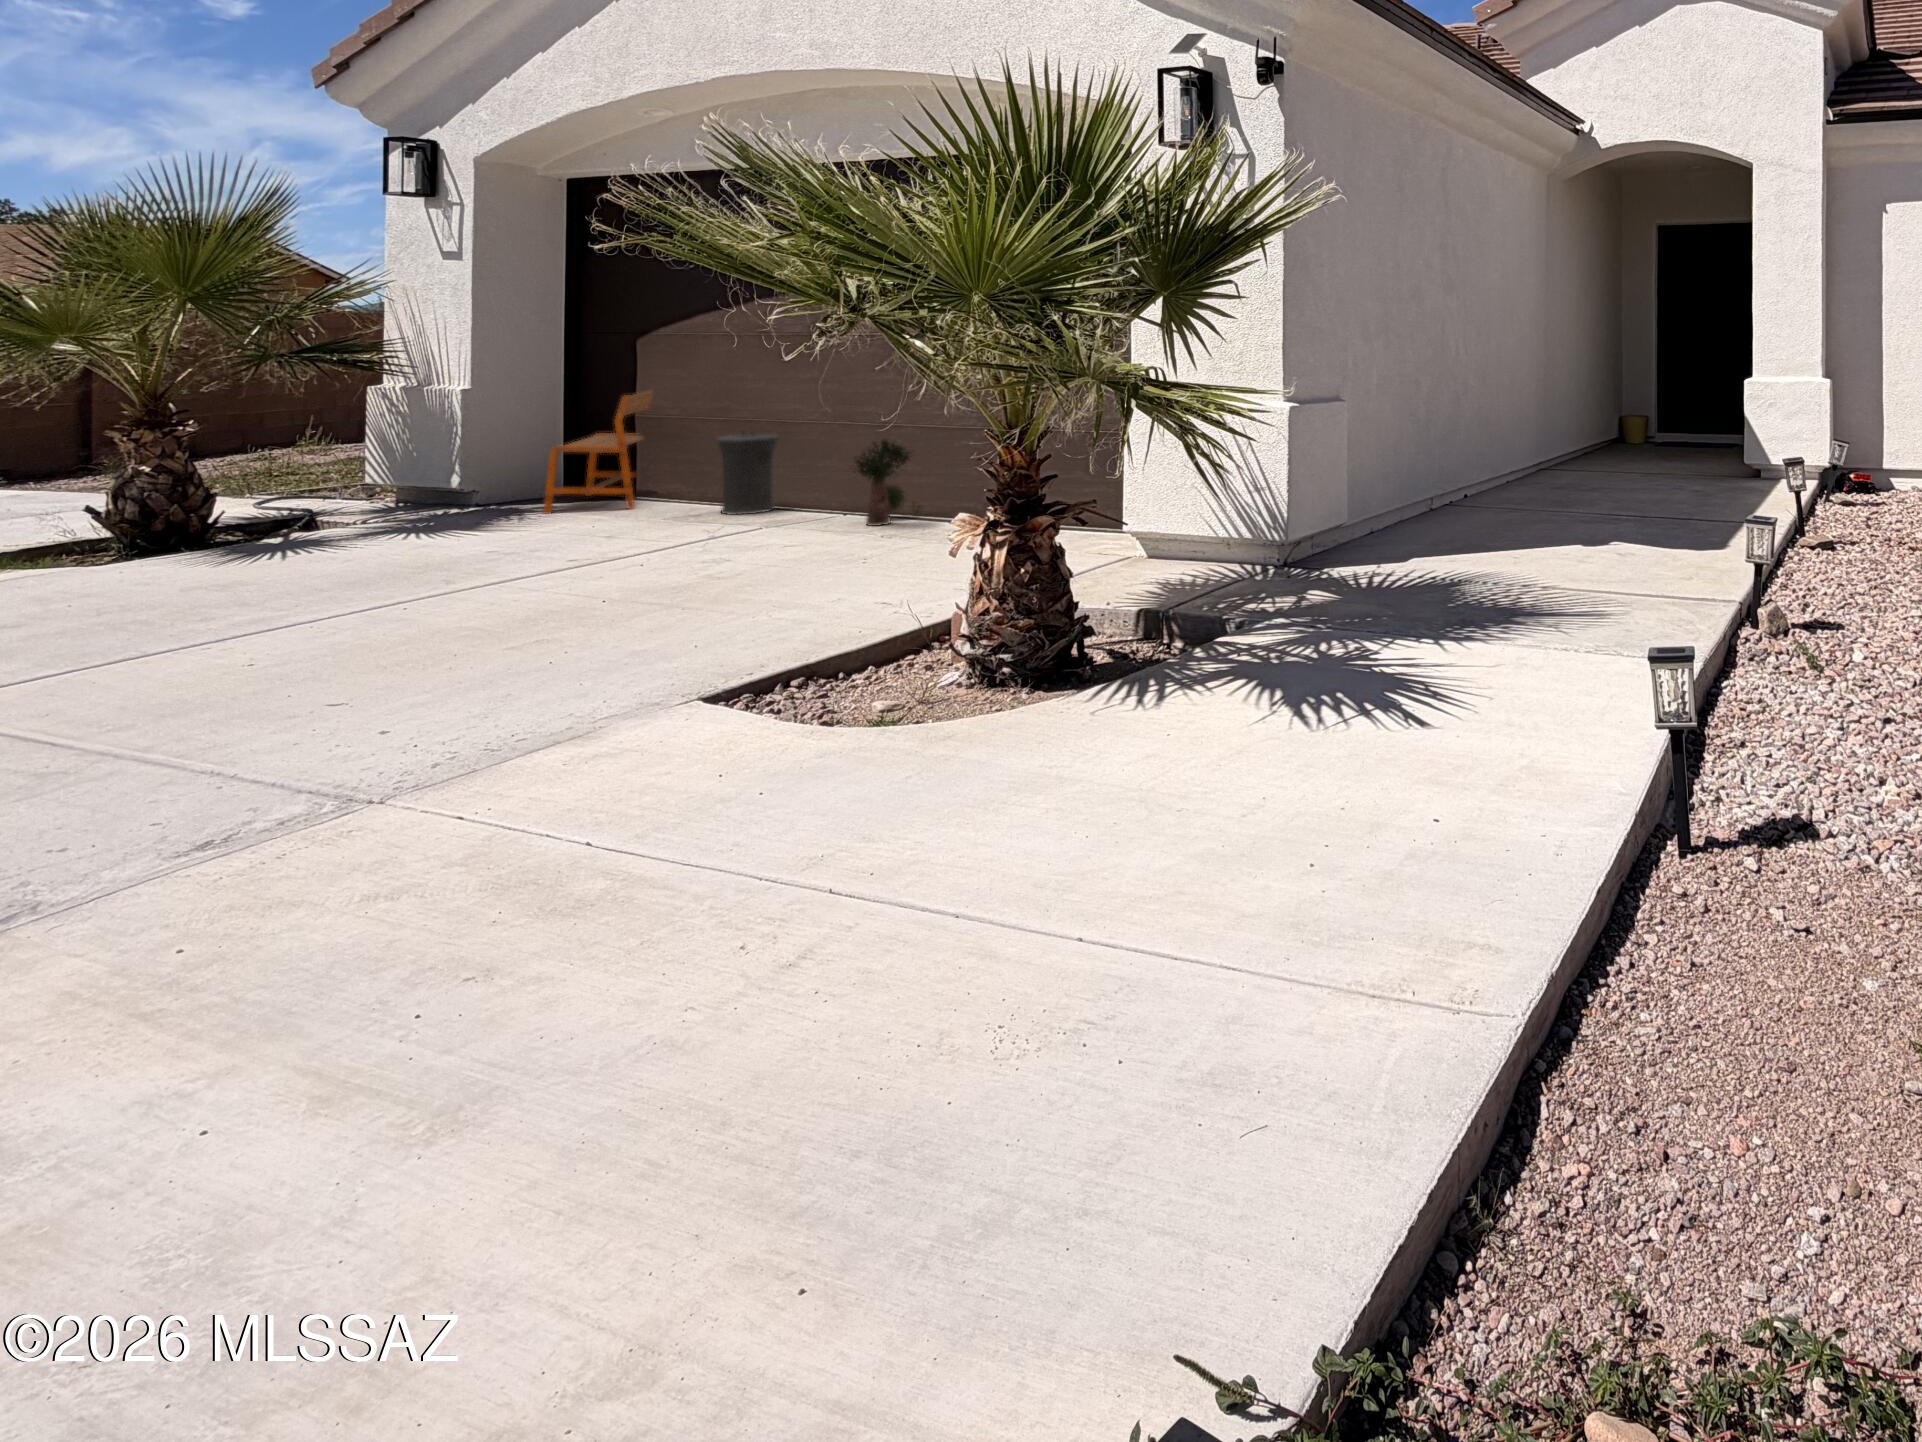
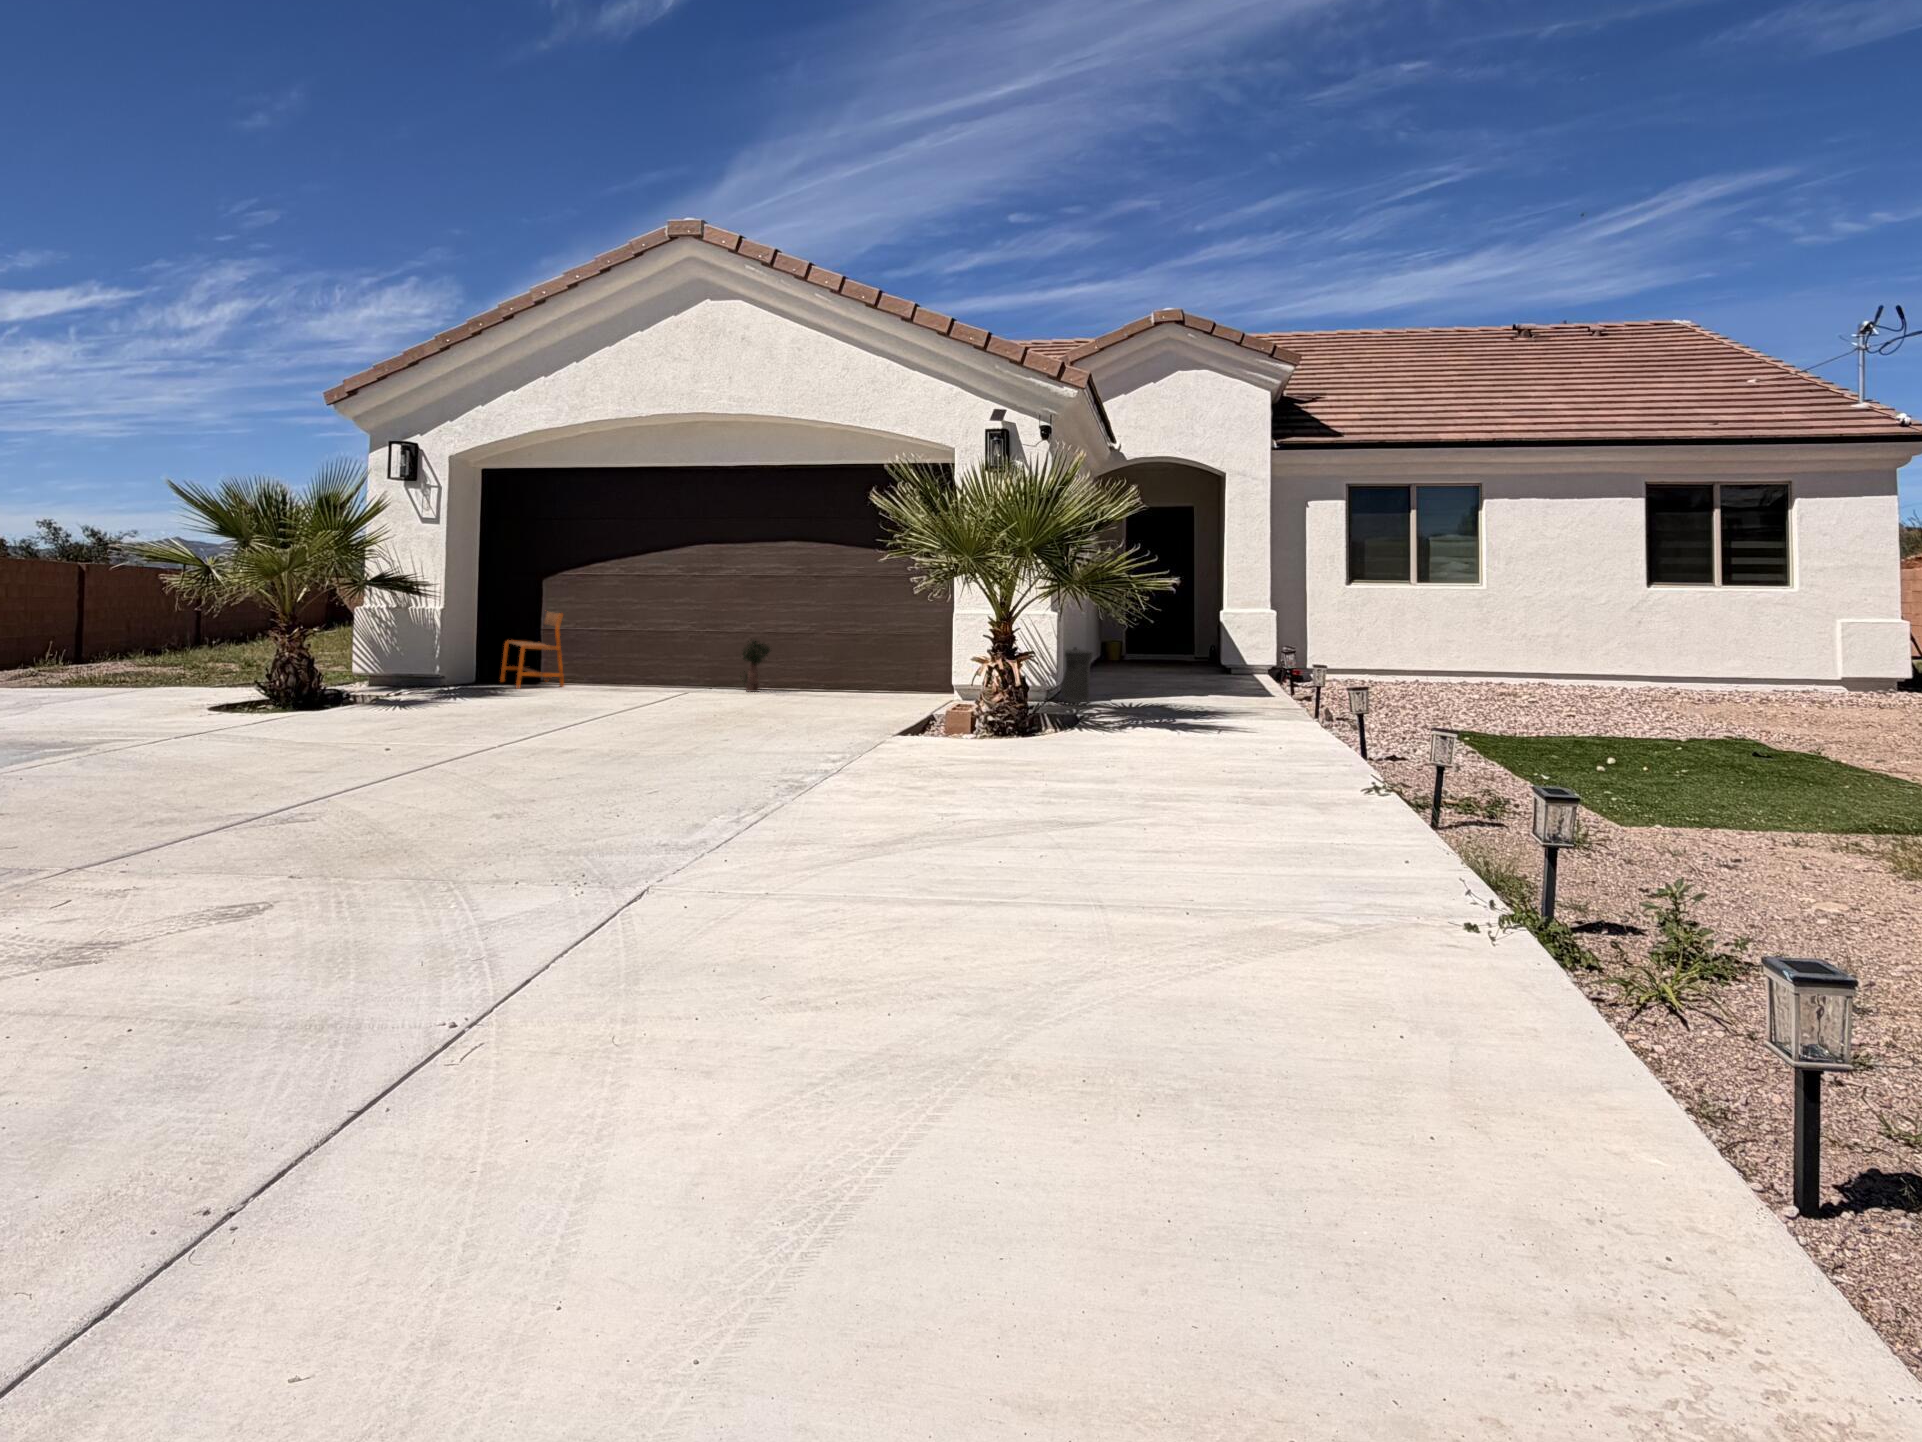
trash can: present [716,432,779,515] -> present [1059,647,1093,703]

